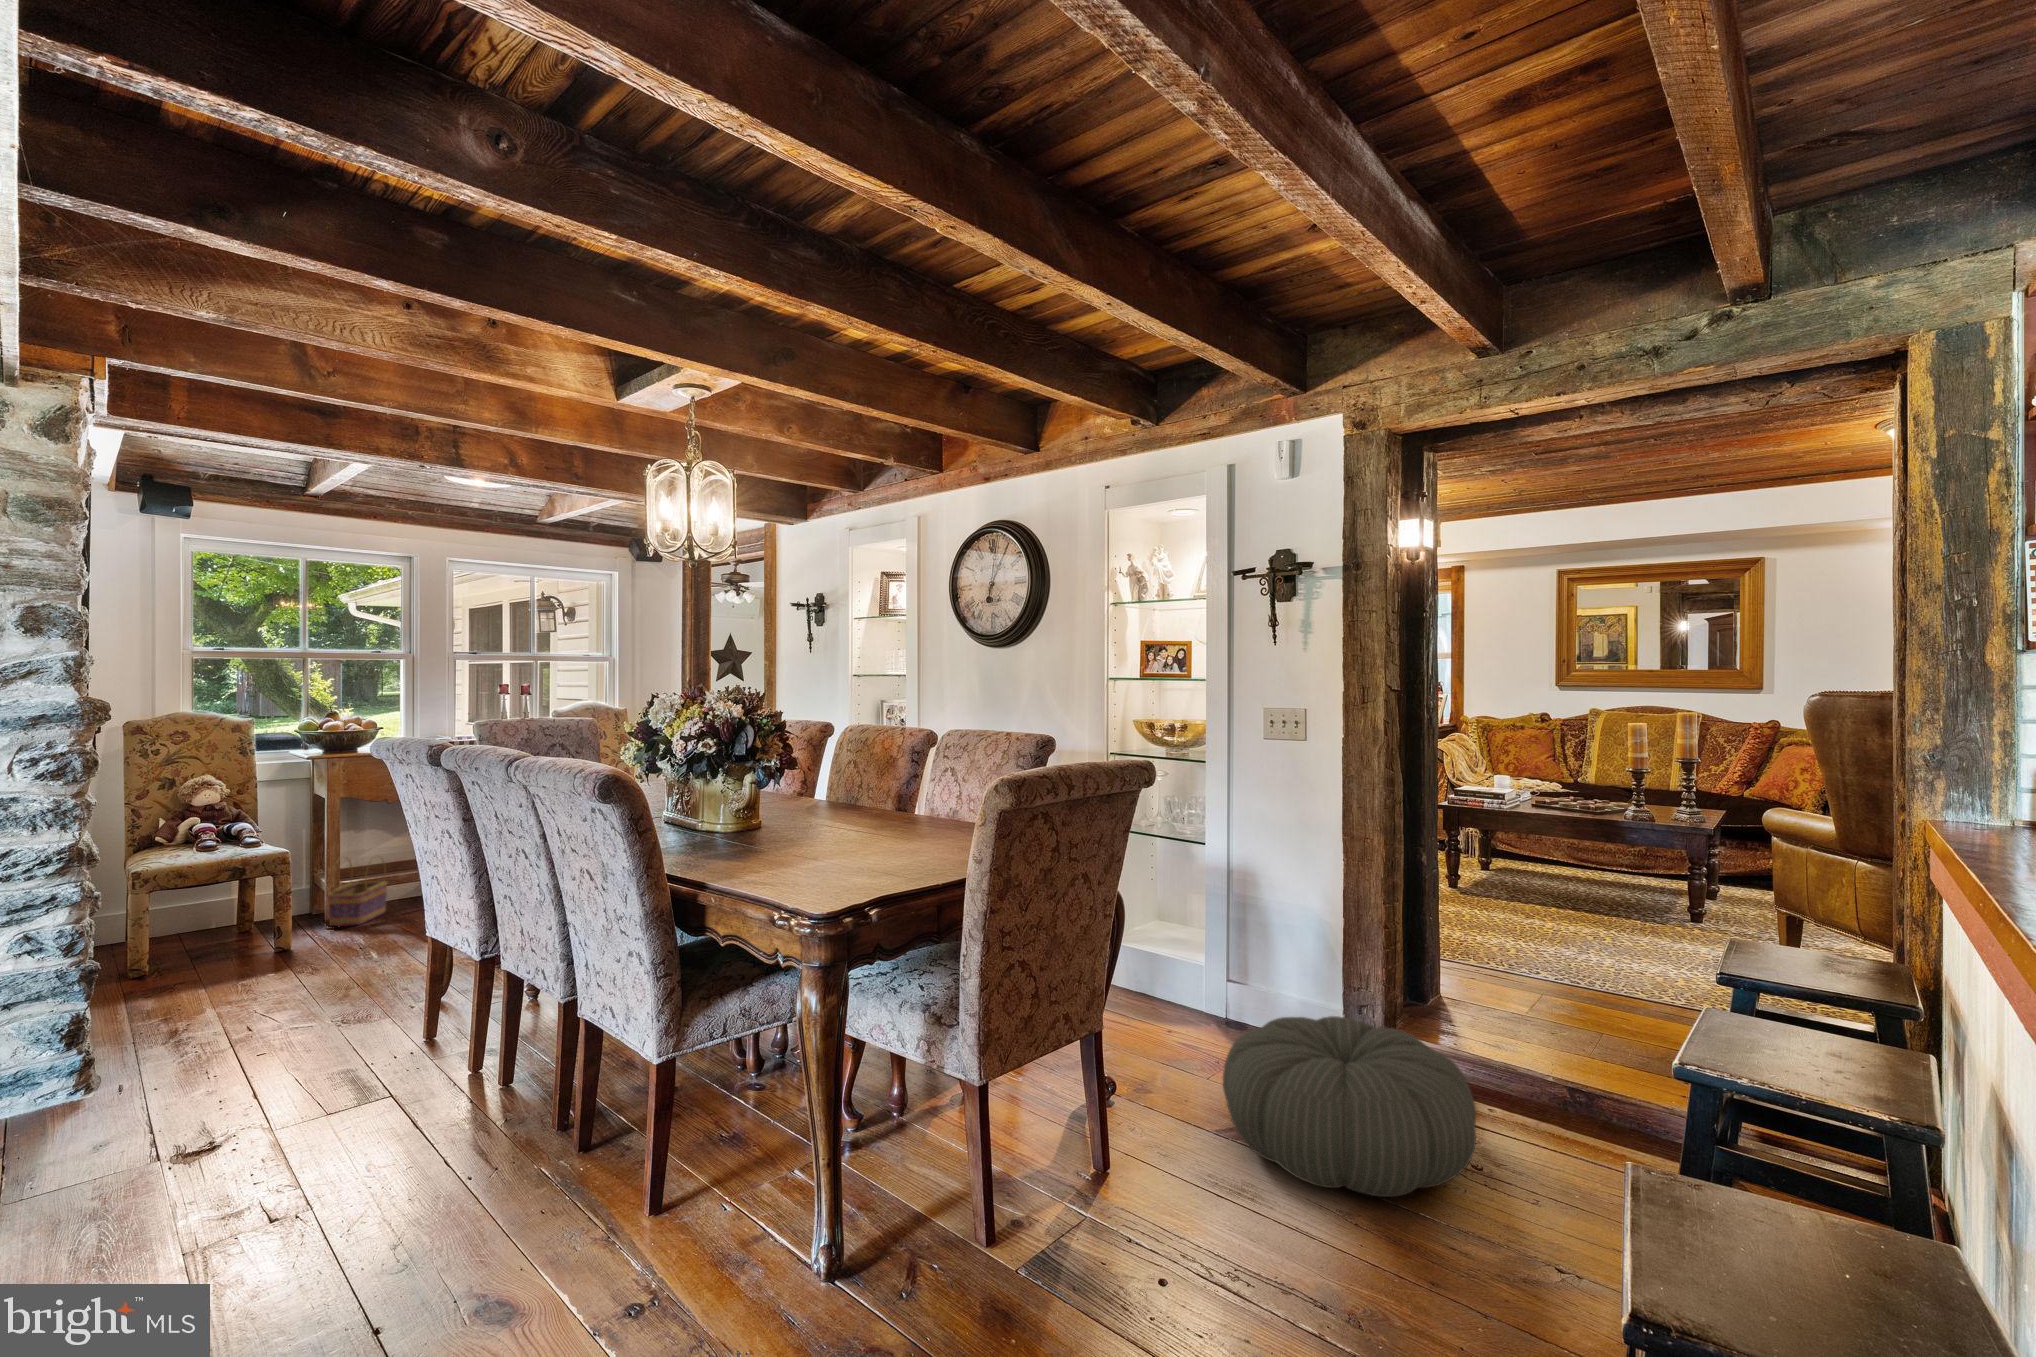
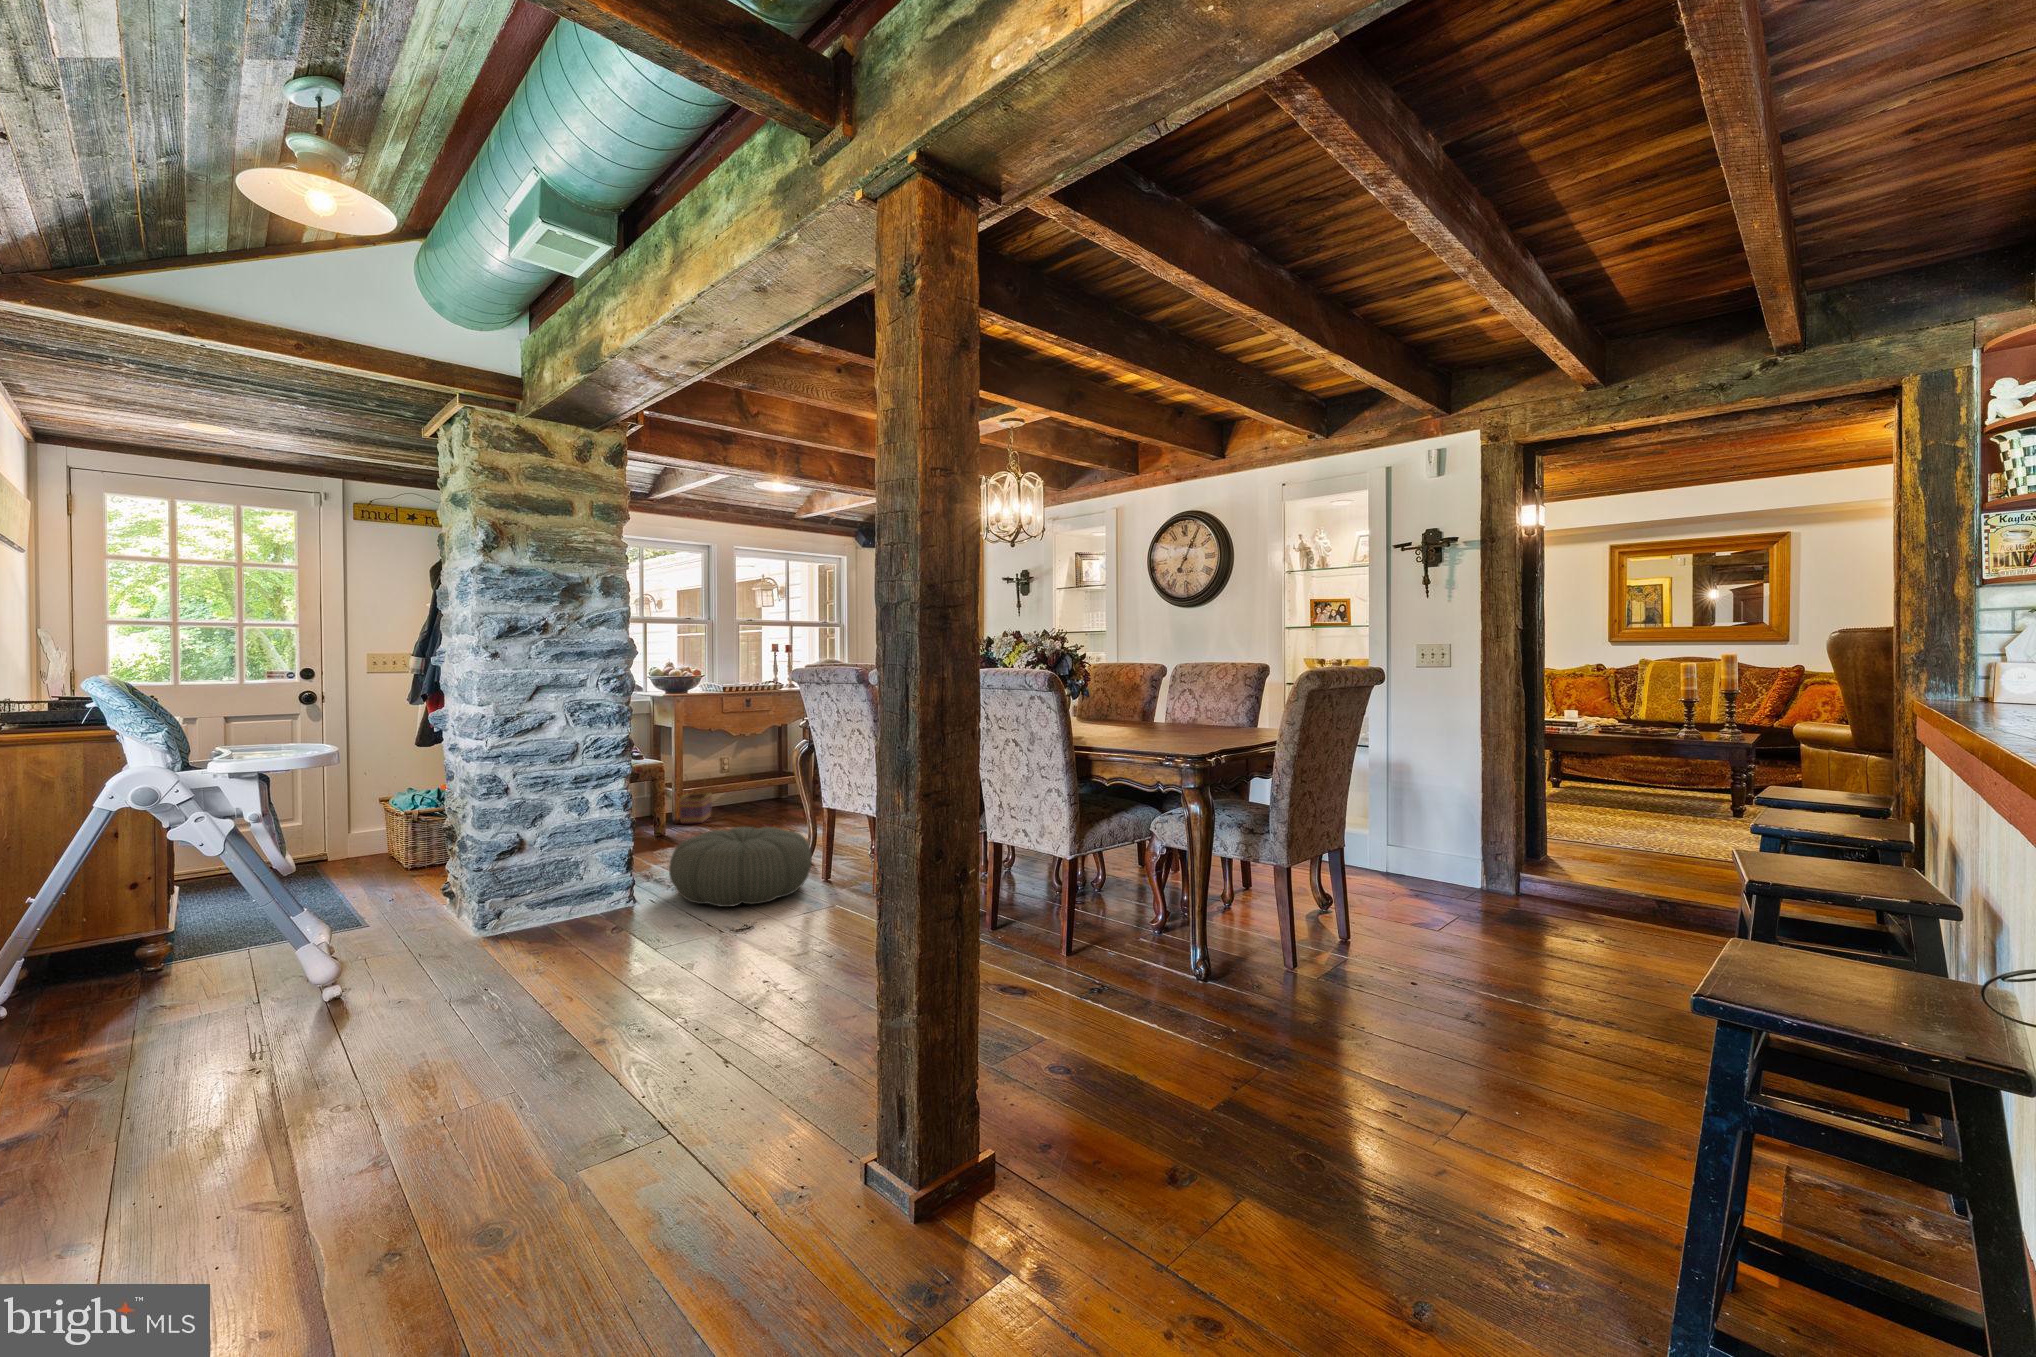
pouf: present [1223,1016,1476,1197] -> present [669,827,812,907]

